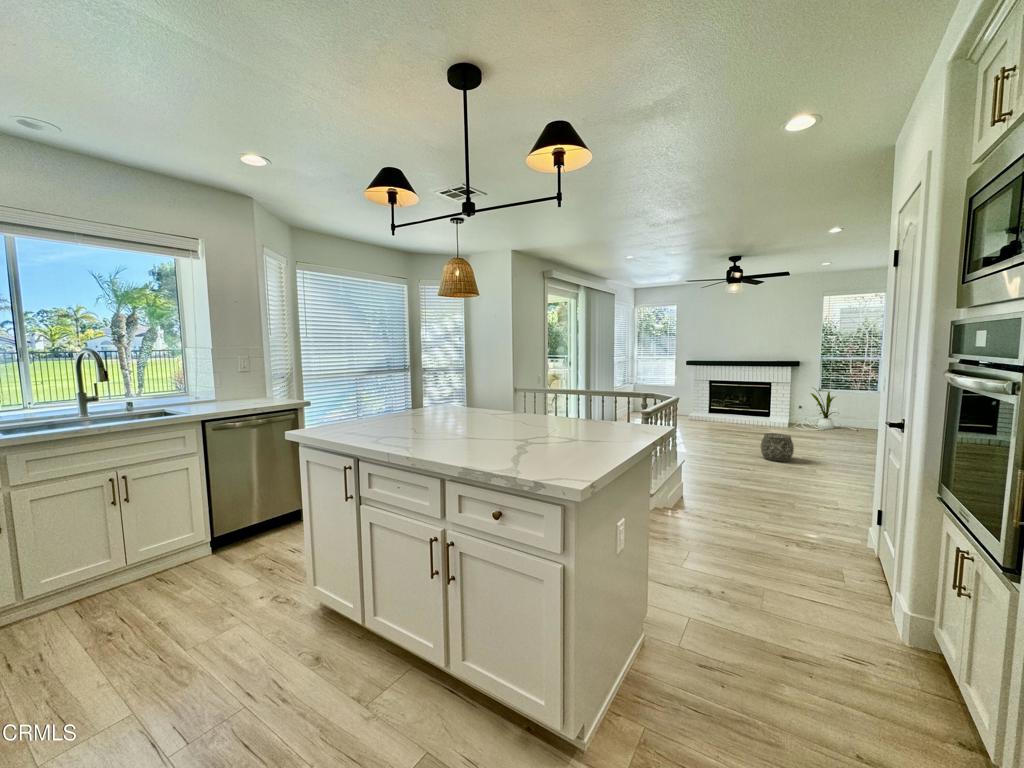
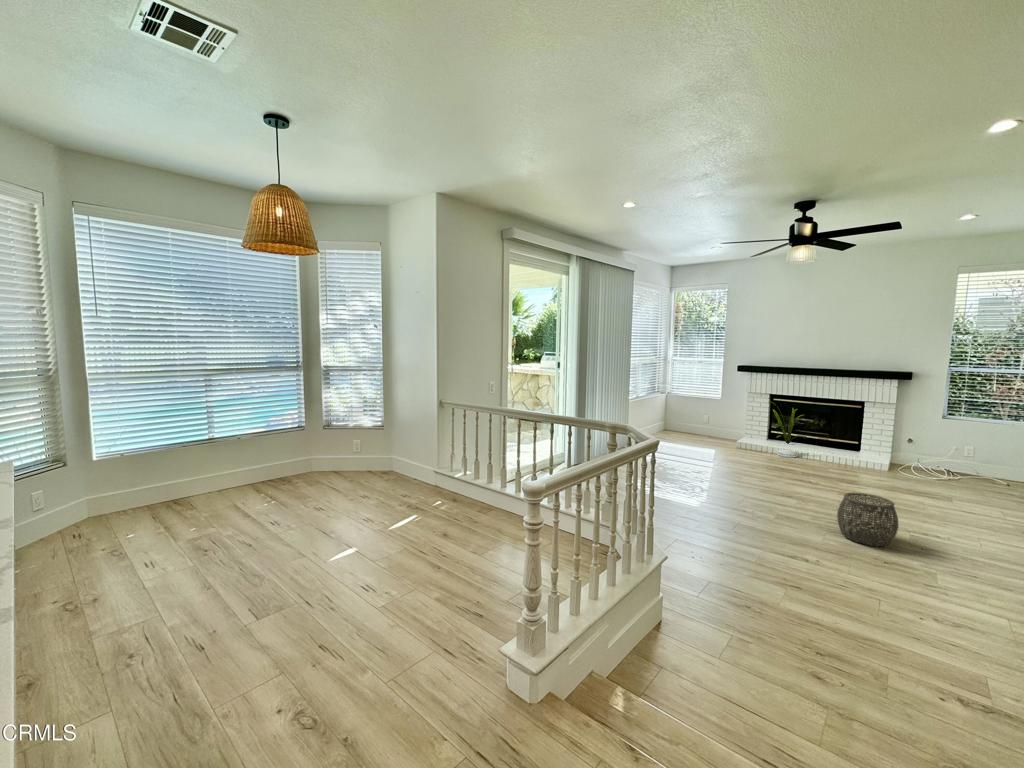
house plant: present [811,389,835,429] -> present [773,408,805,458]

